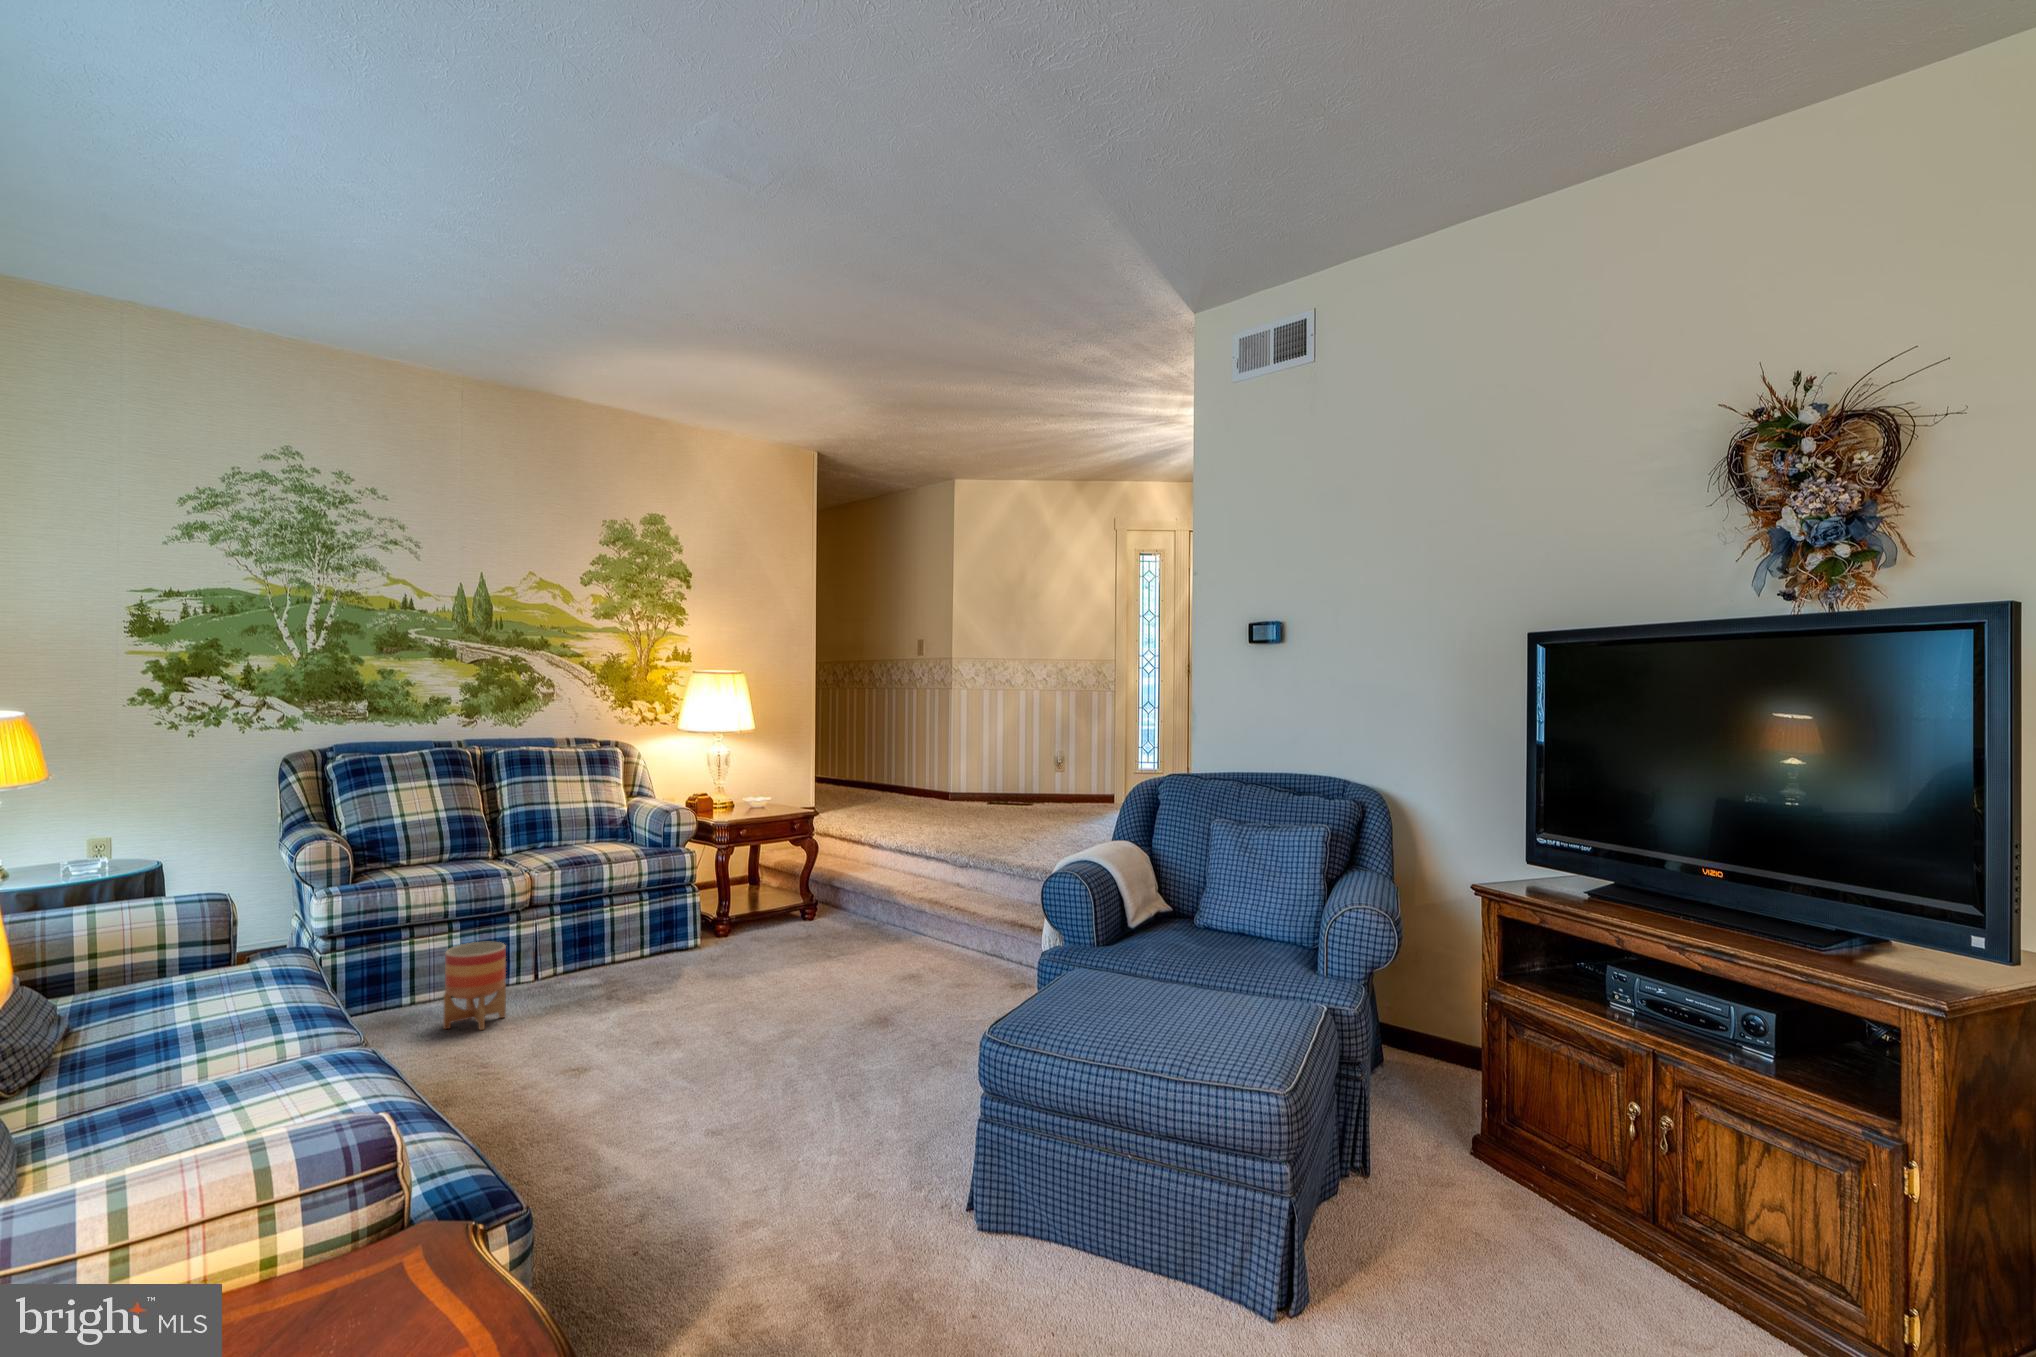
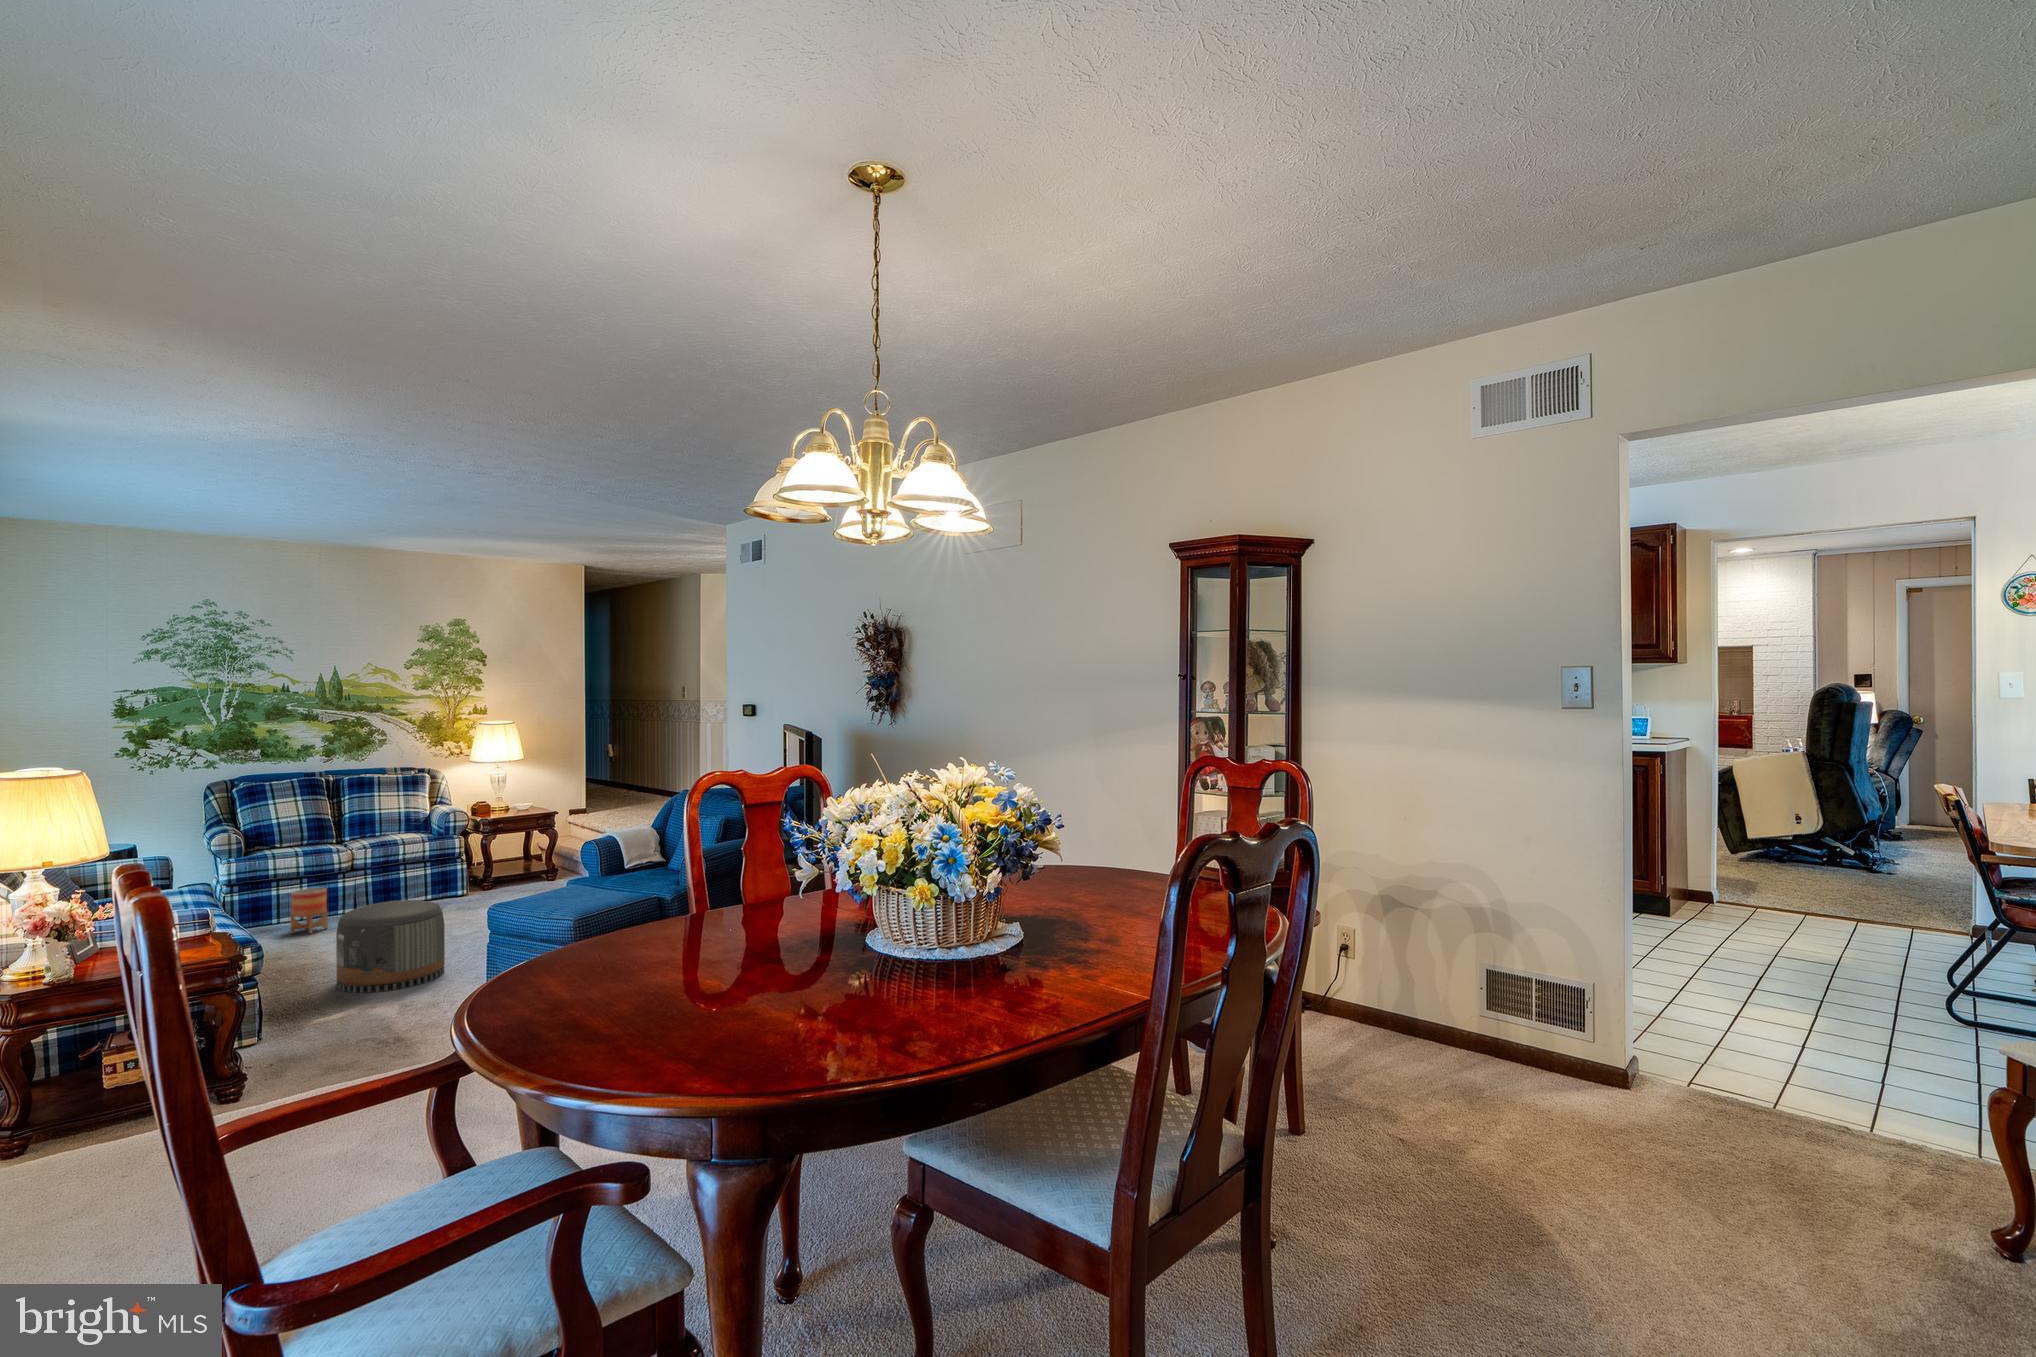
pouf: none [613,991,824,1223] -> present [336,900,445,993]

